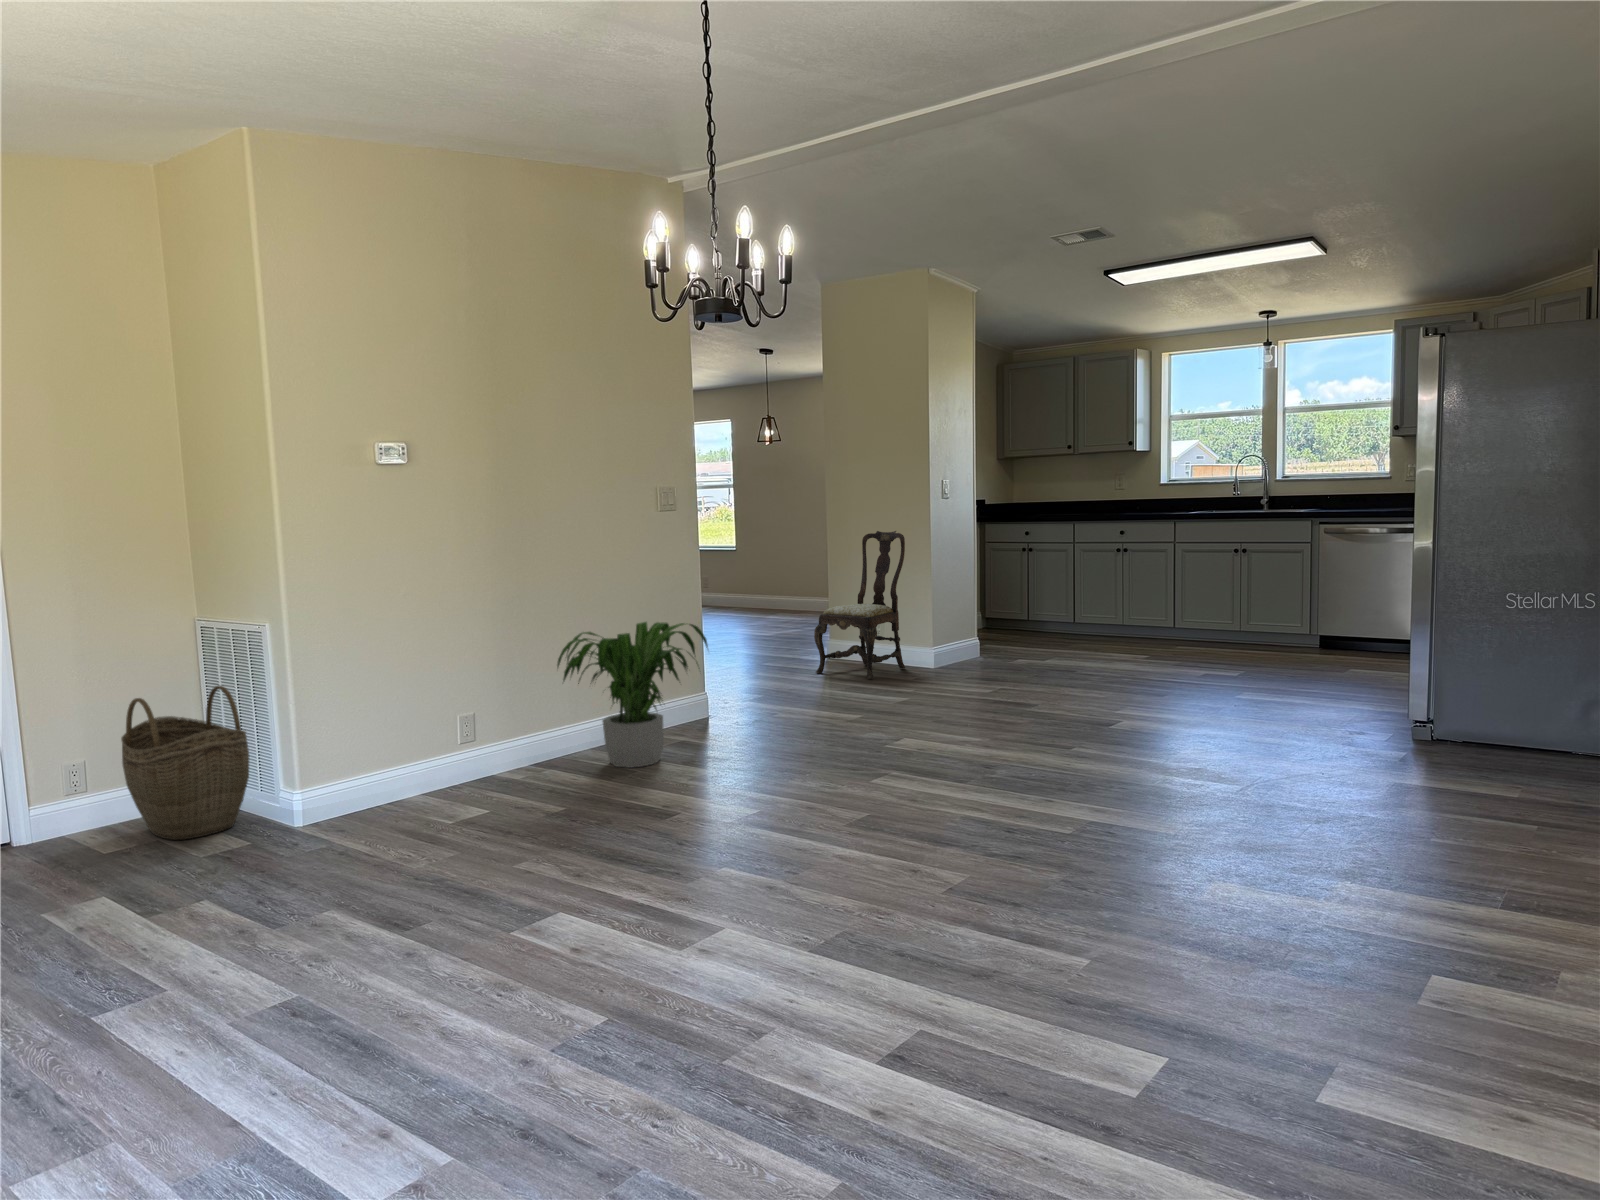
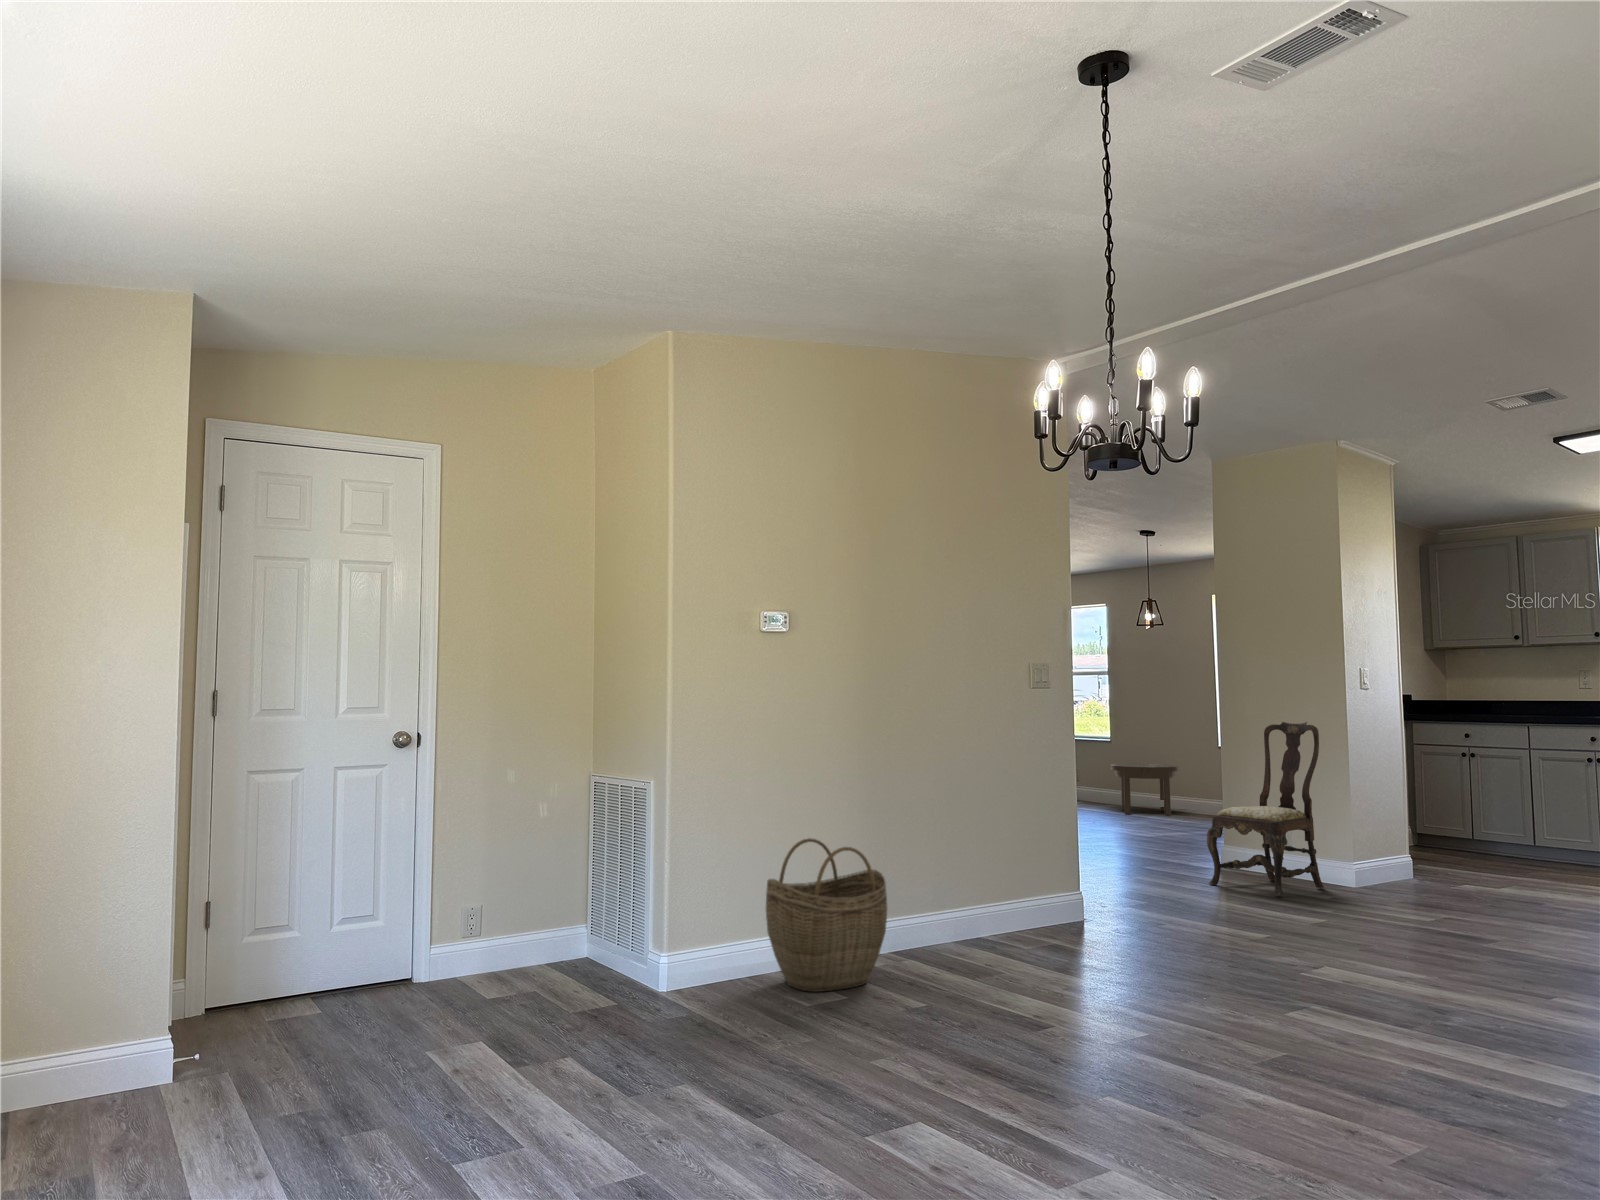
side table: none [739,567,797,614] -> present [1111,763,1179,815]
potted plant: present [557,622,708,768] -> none [920,806,1089,970]
woven basket: present [121,686,249,840] -> present [766,838,887,992]

